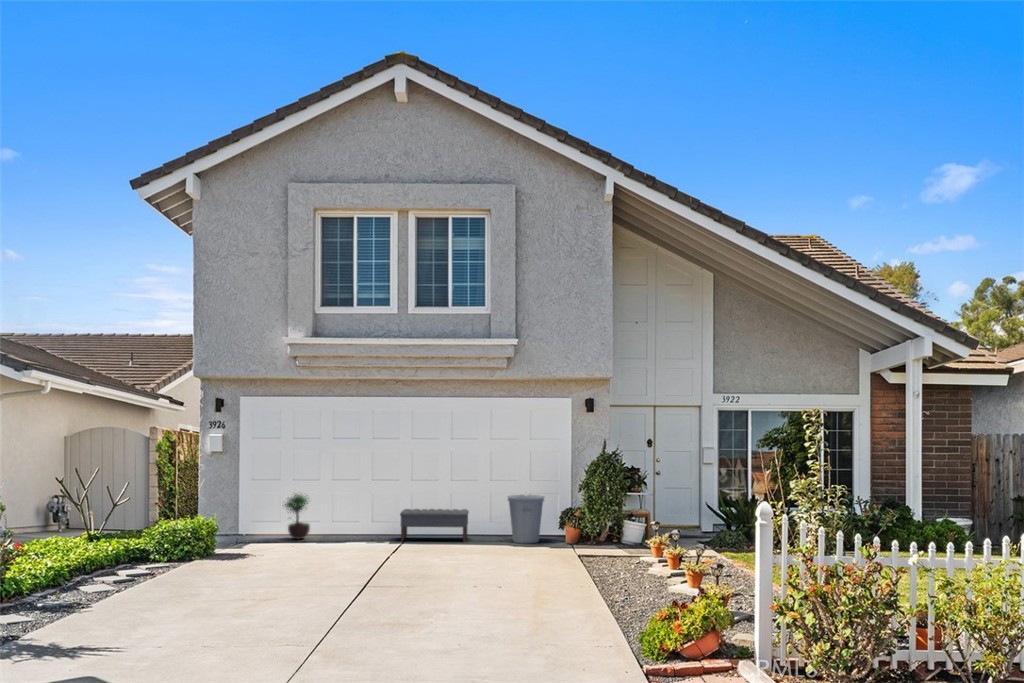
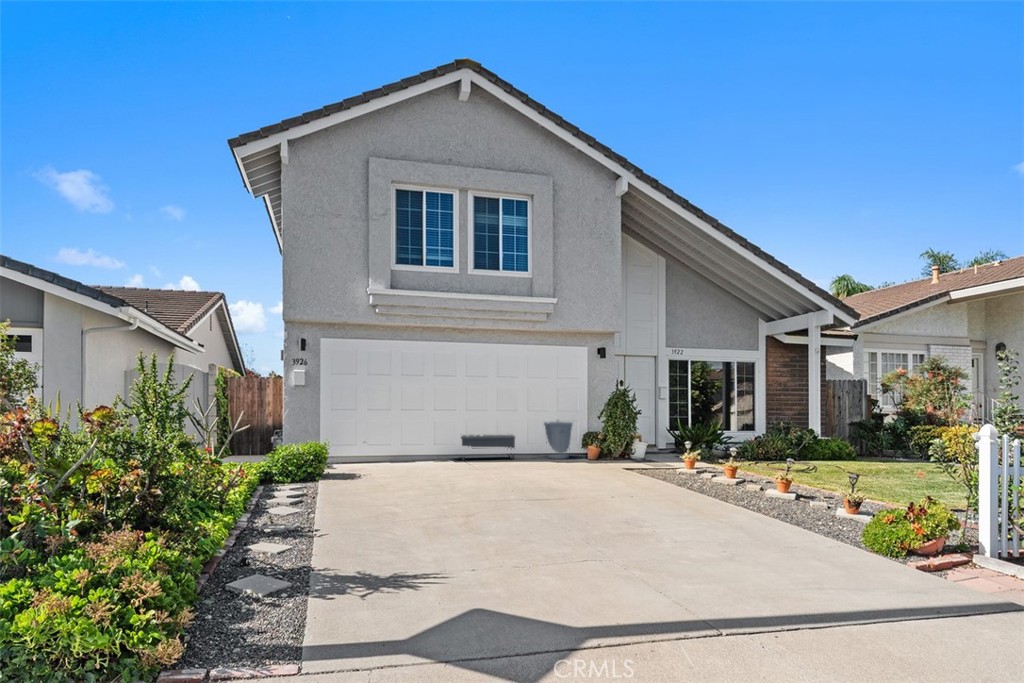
potted tree: present [285,494,310,539] -> none [361,419,387,462]

